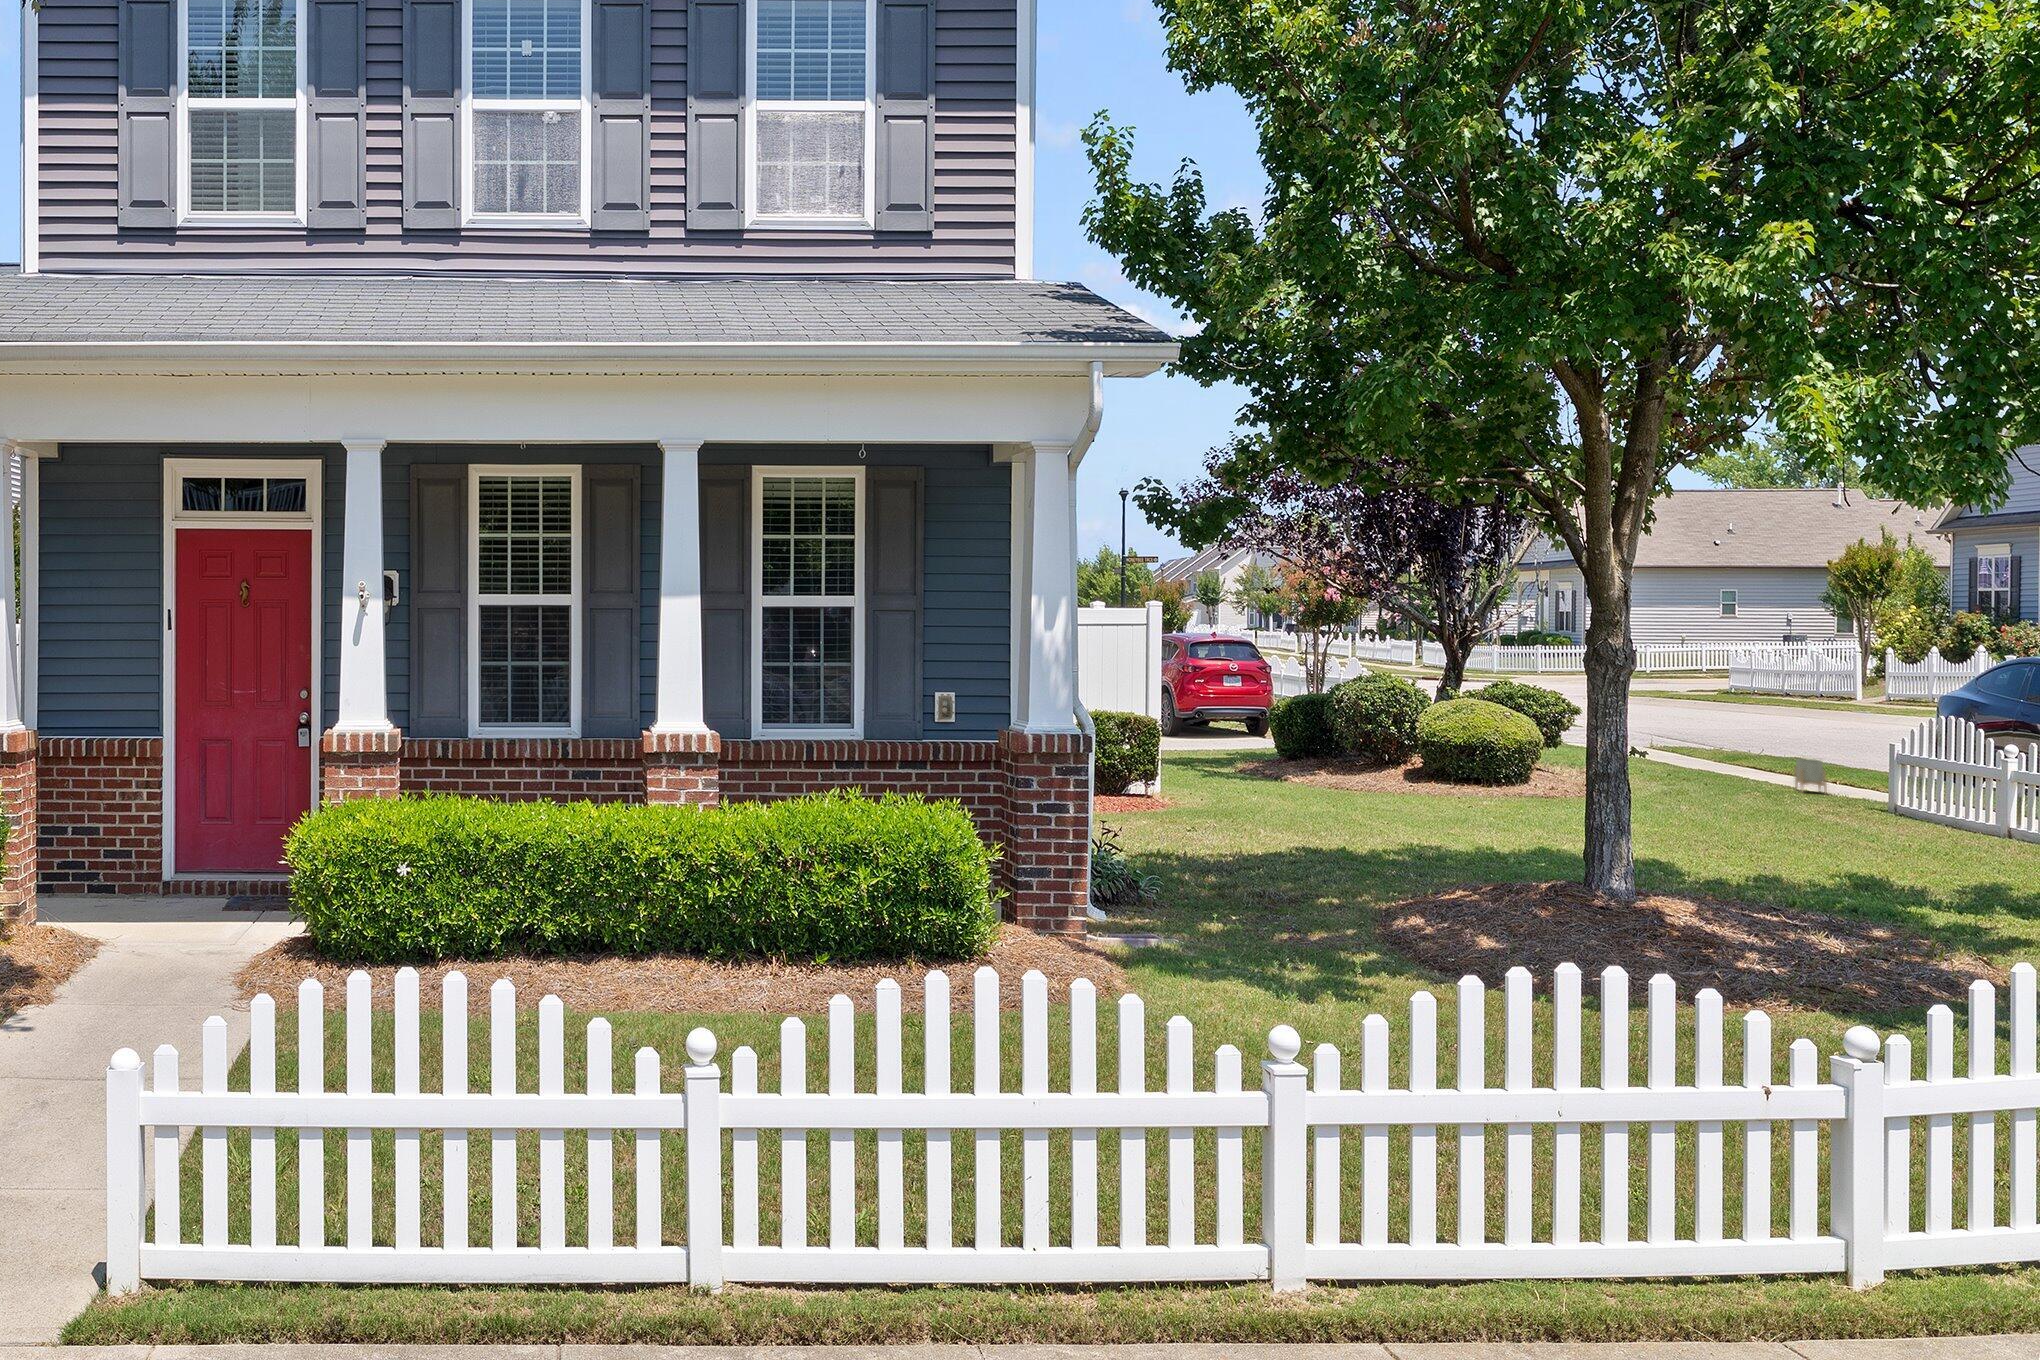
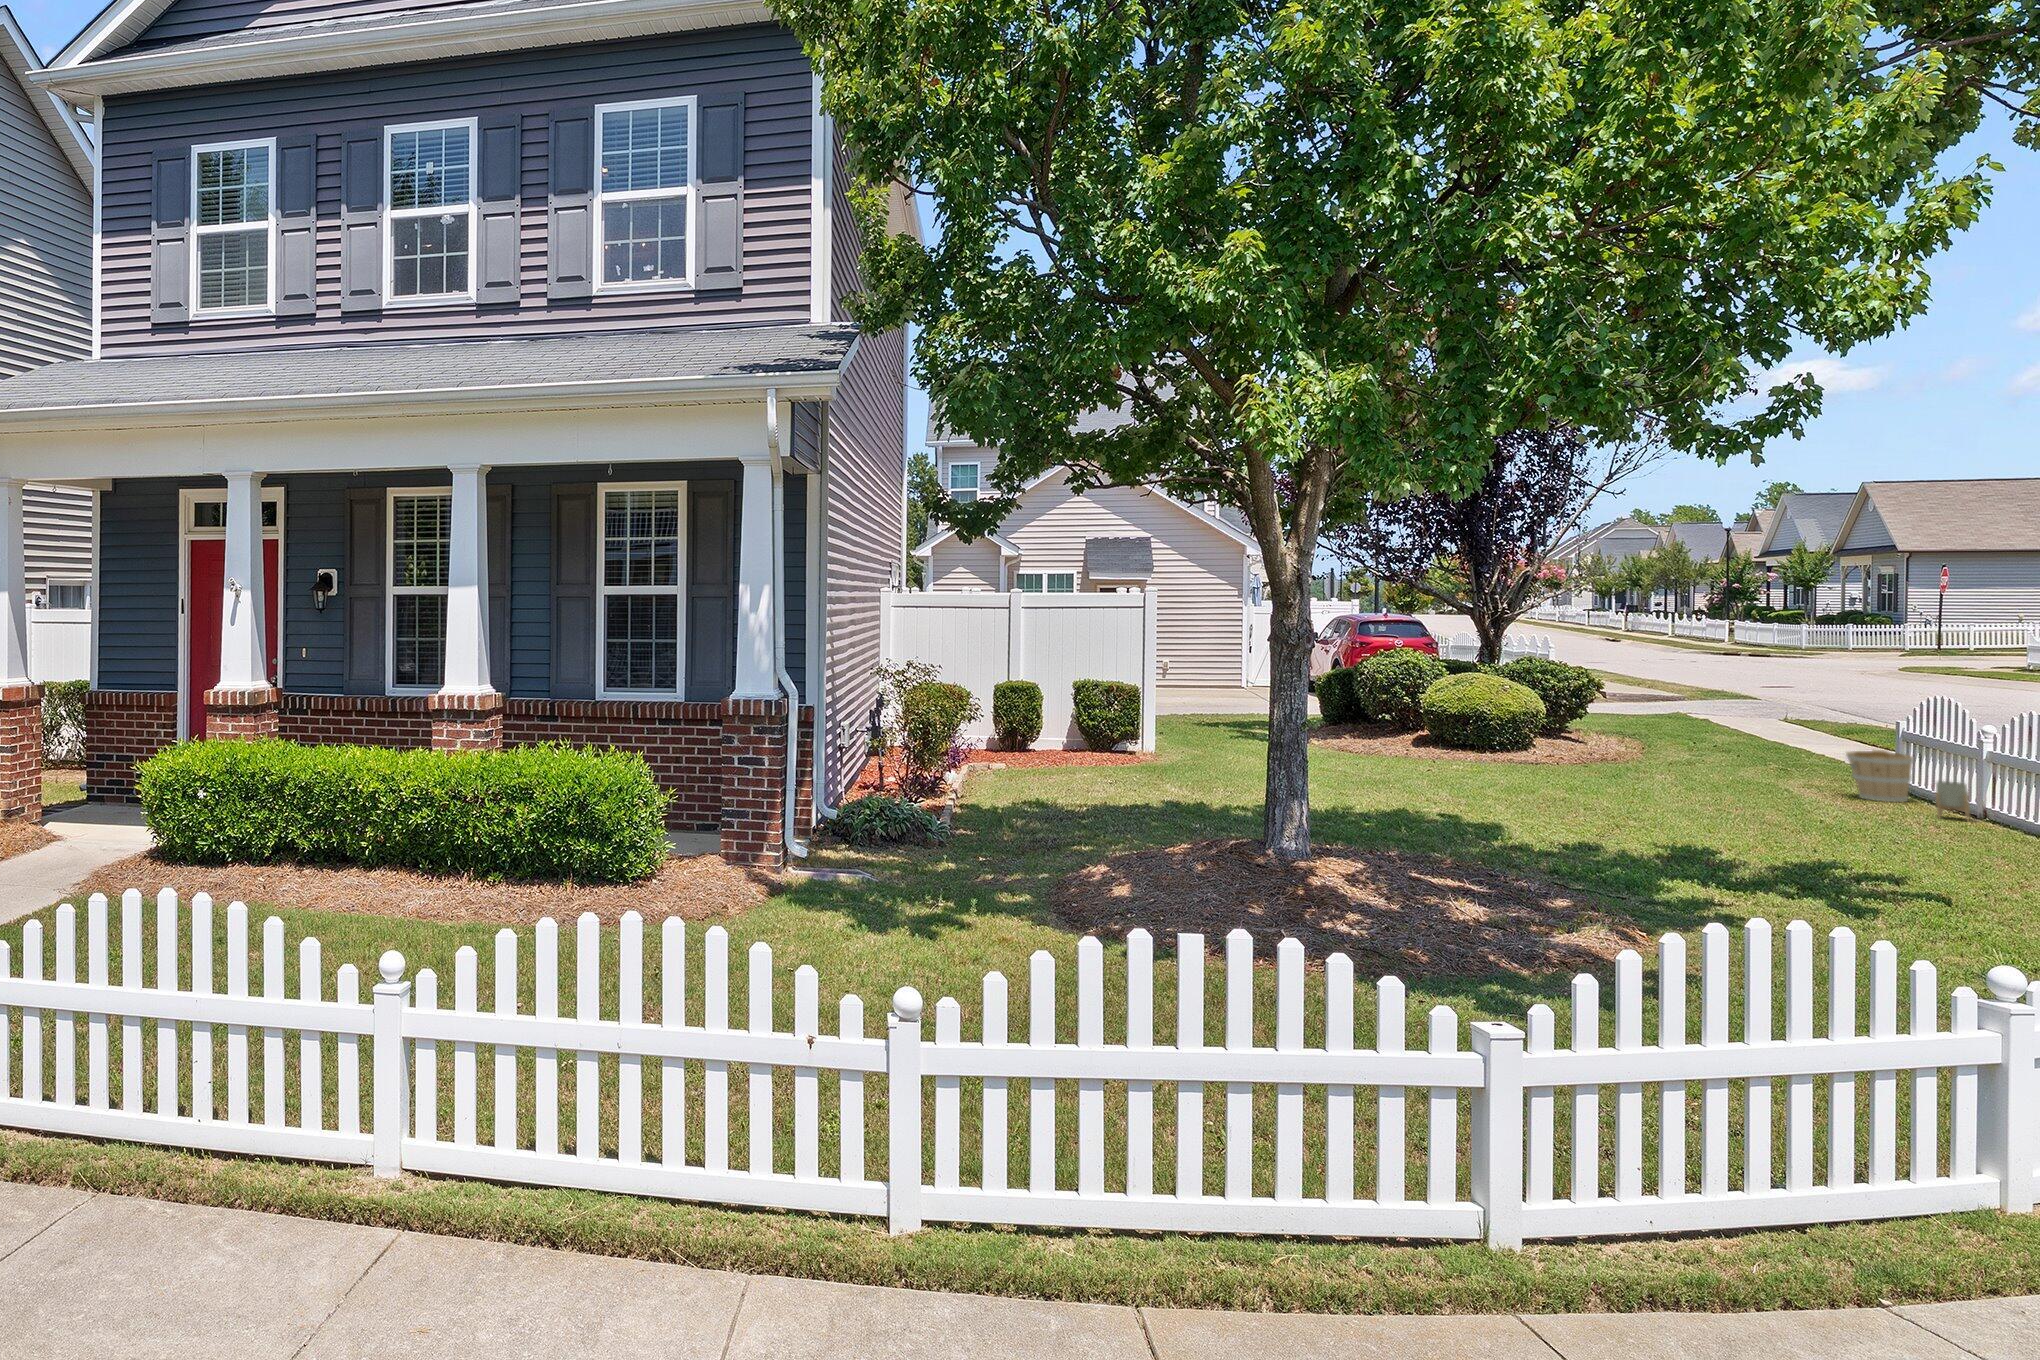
wooden bucket: none [1681,730,1741,778] -> present [1847,750,1914,802]

